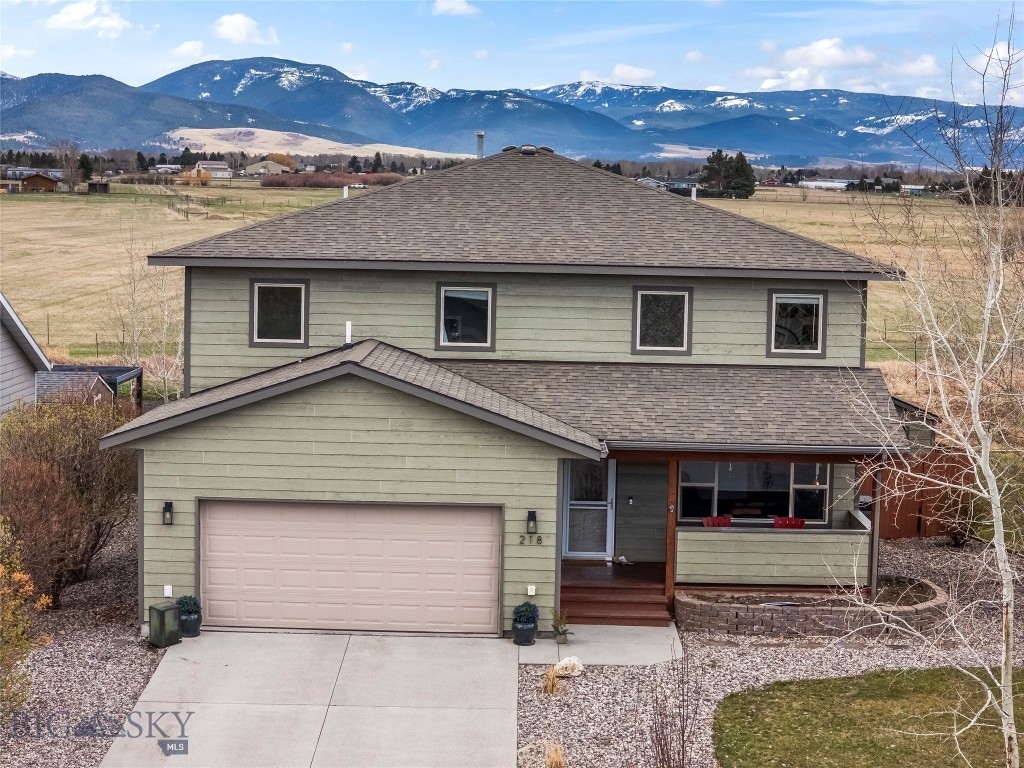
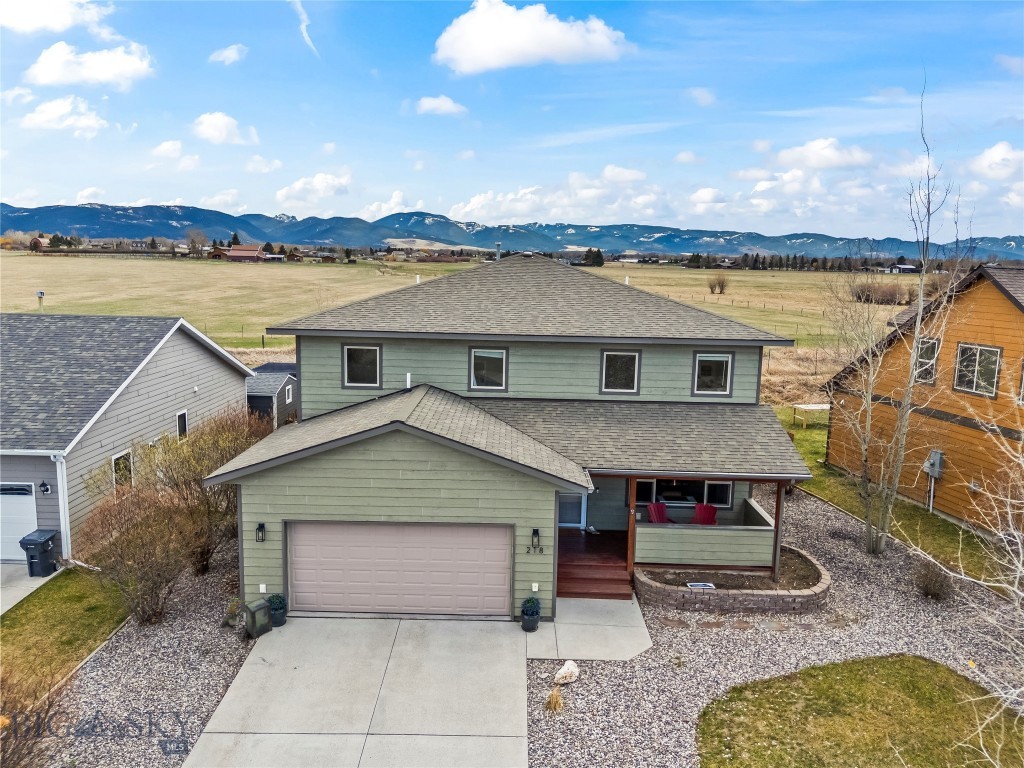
potted plant: present [551,609,575,643] -> present [222,598,245,625]

